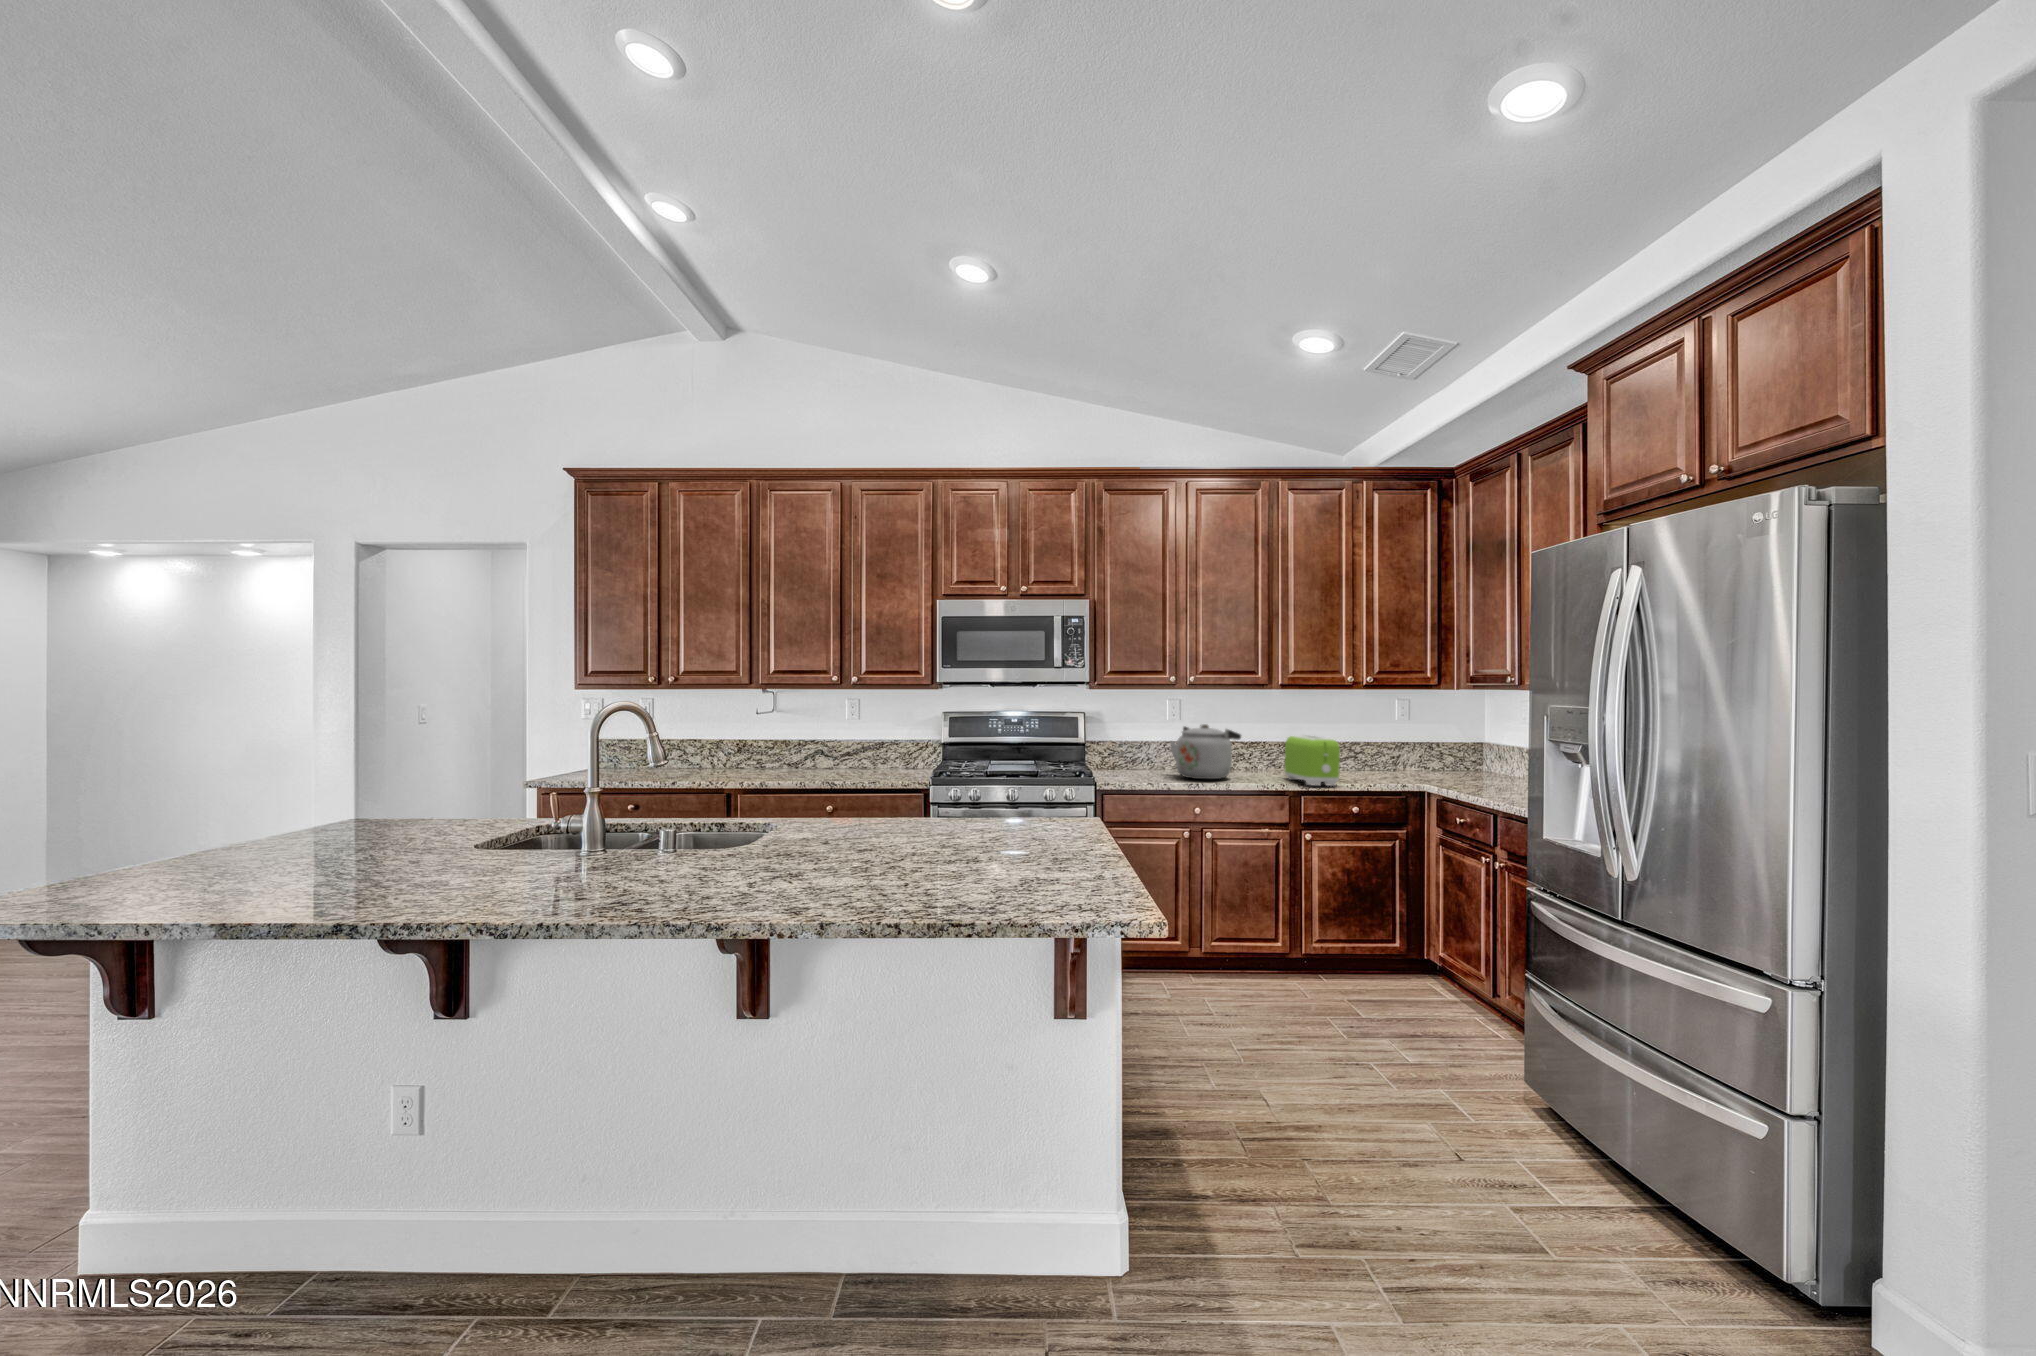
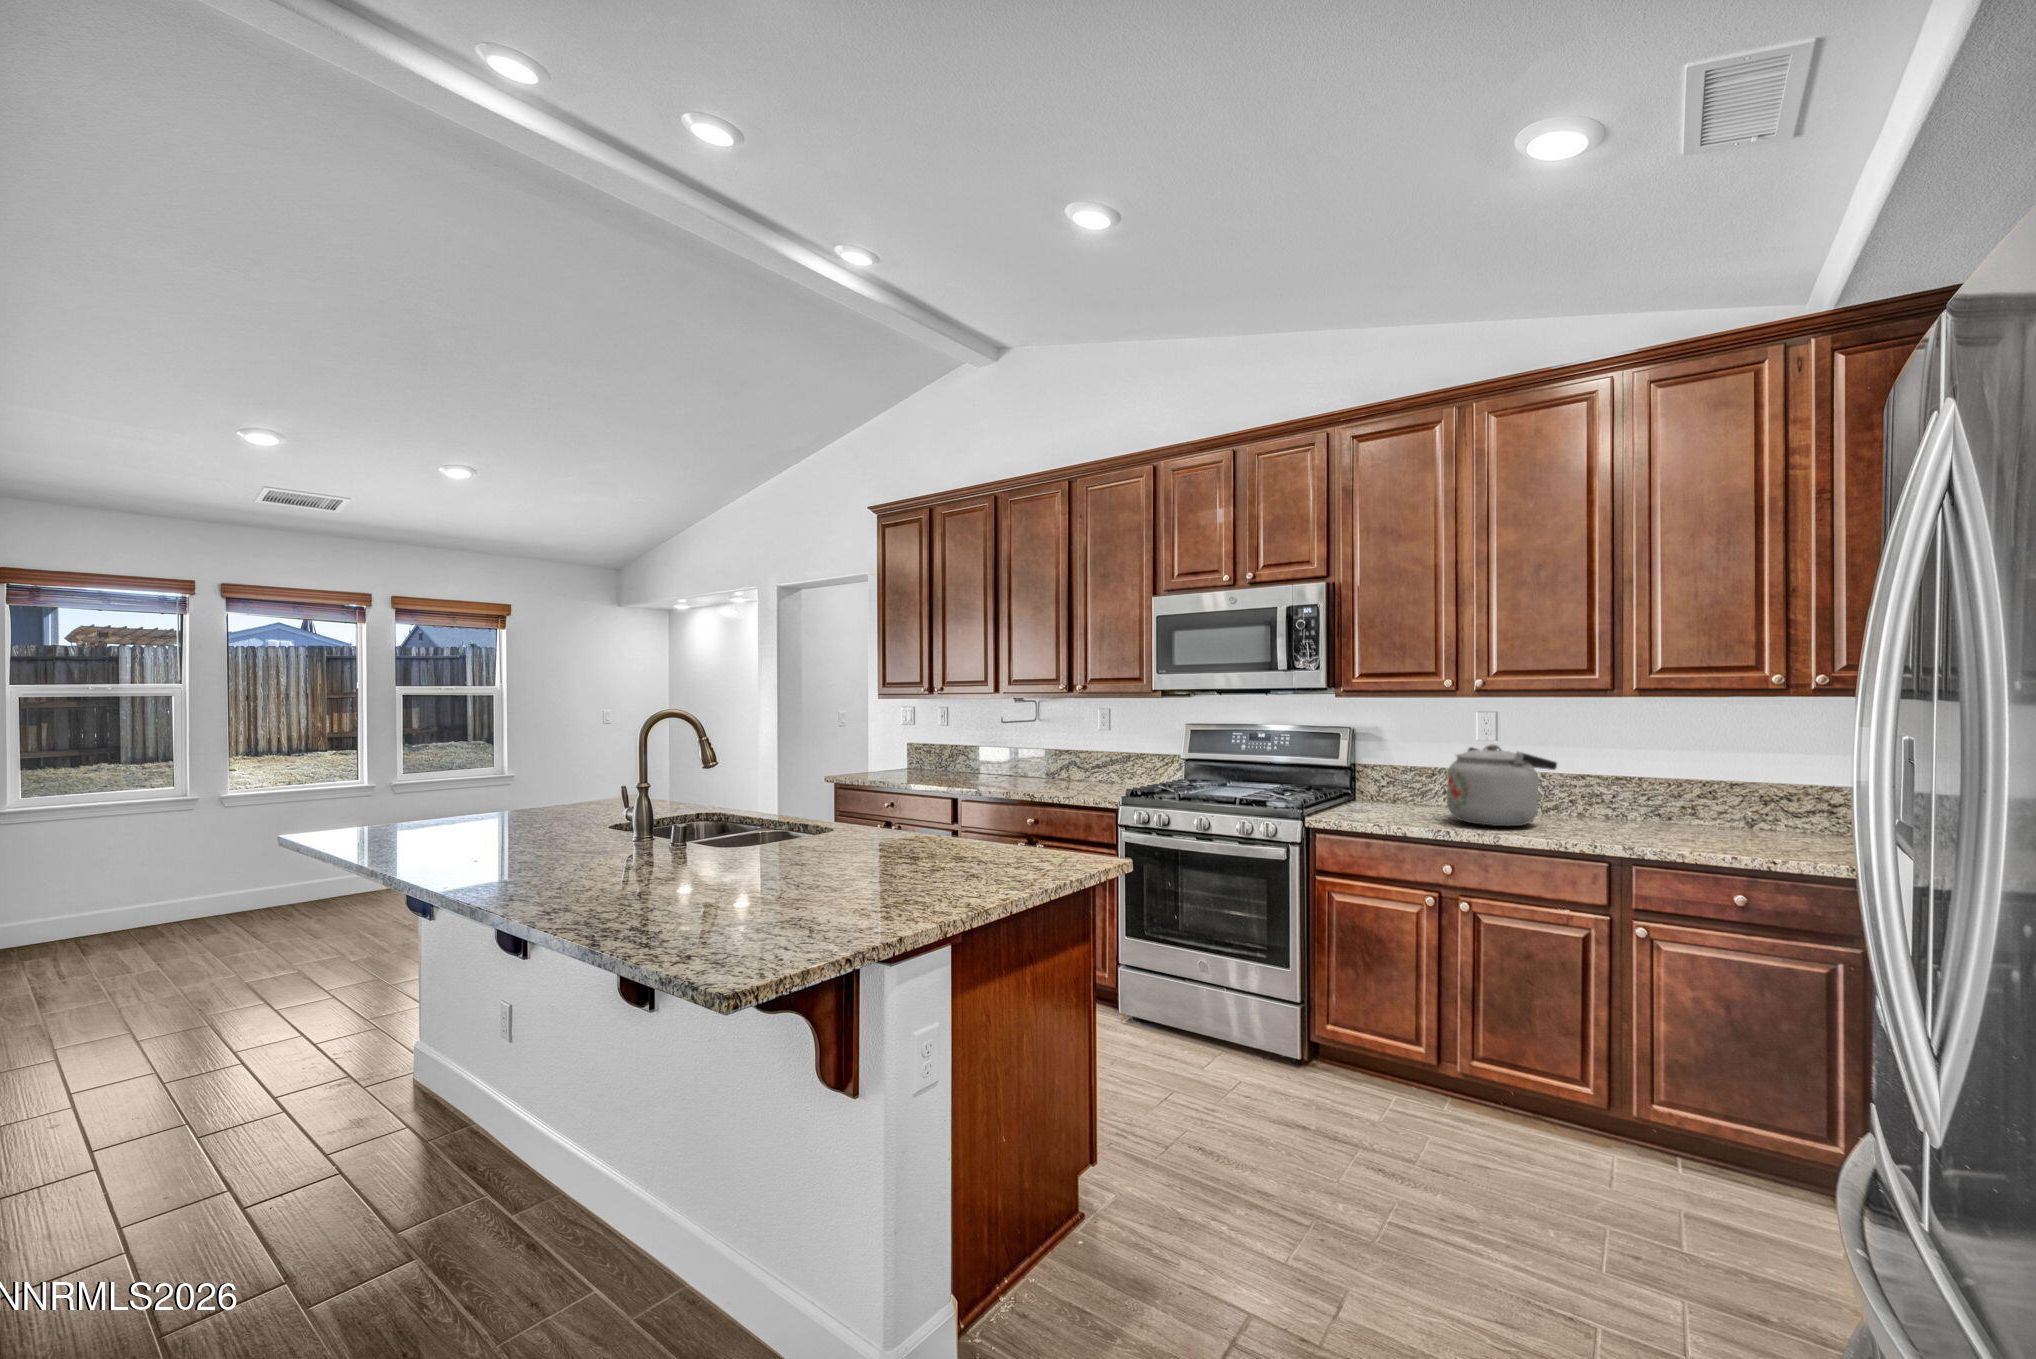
toaster: present [1284,735,1340,786] -> none [1632,767,1709,854]

